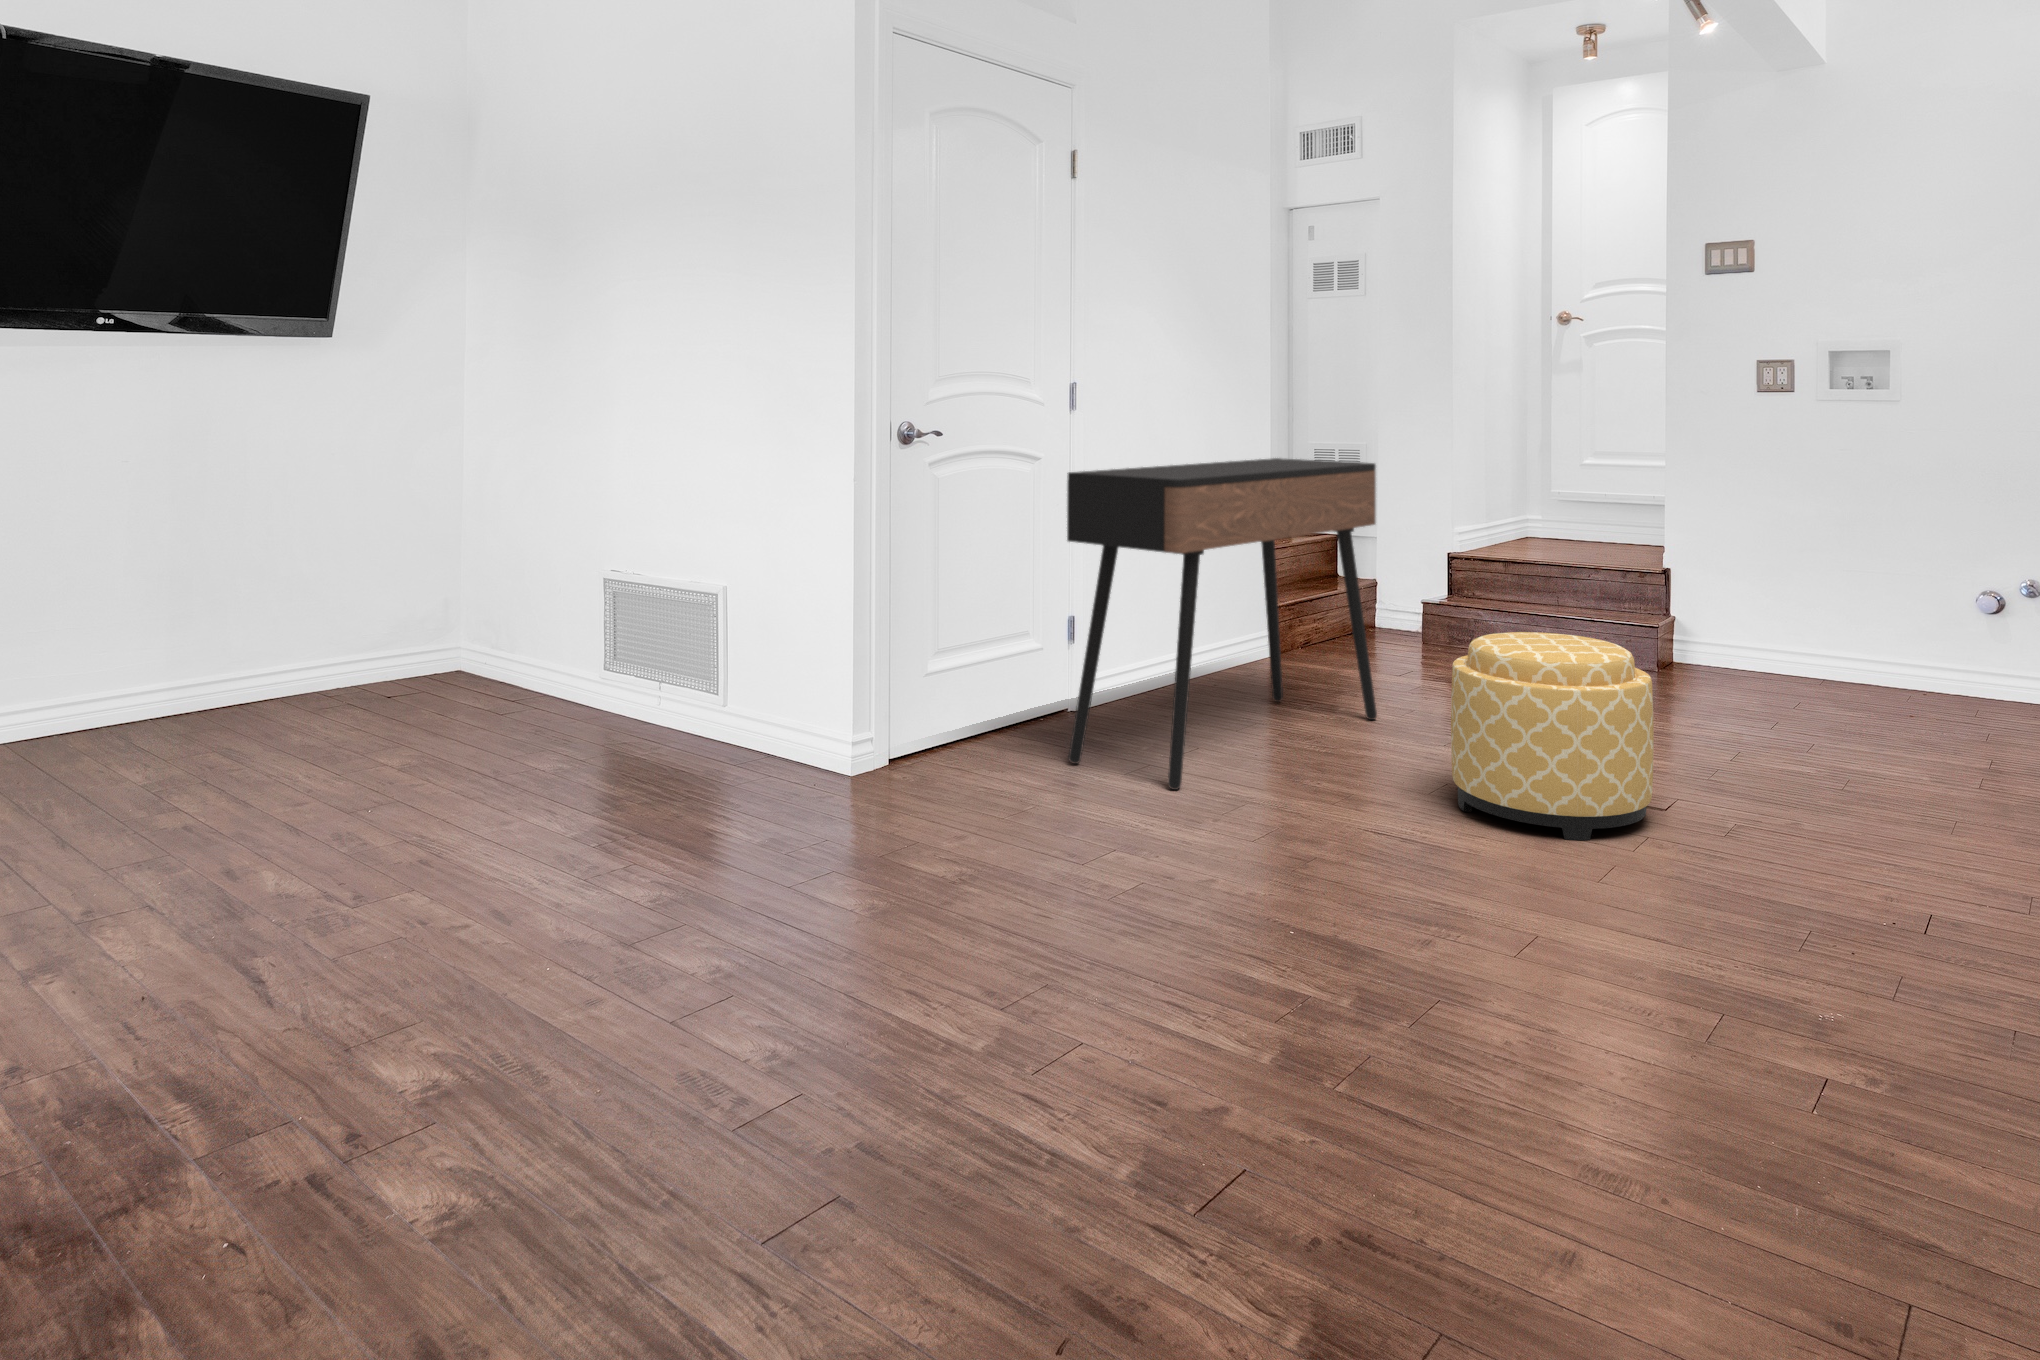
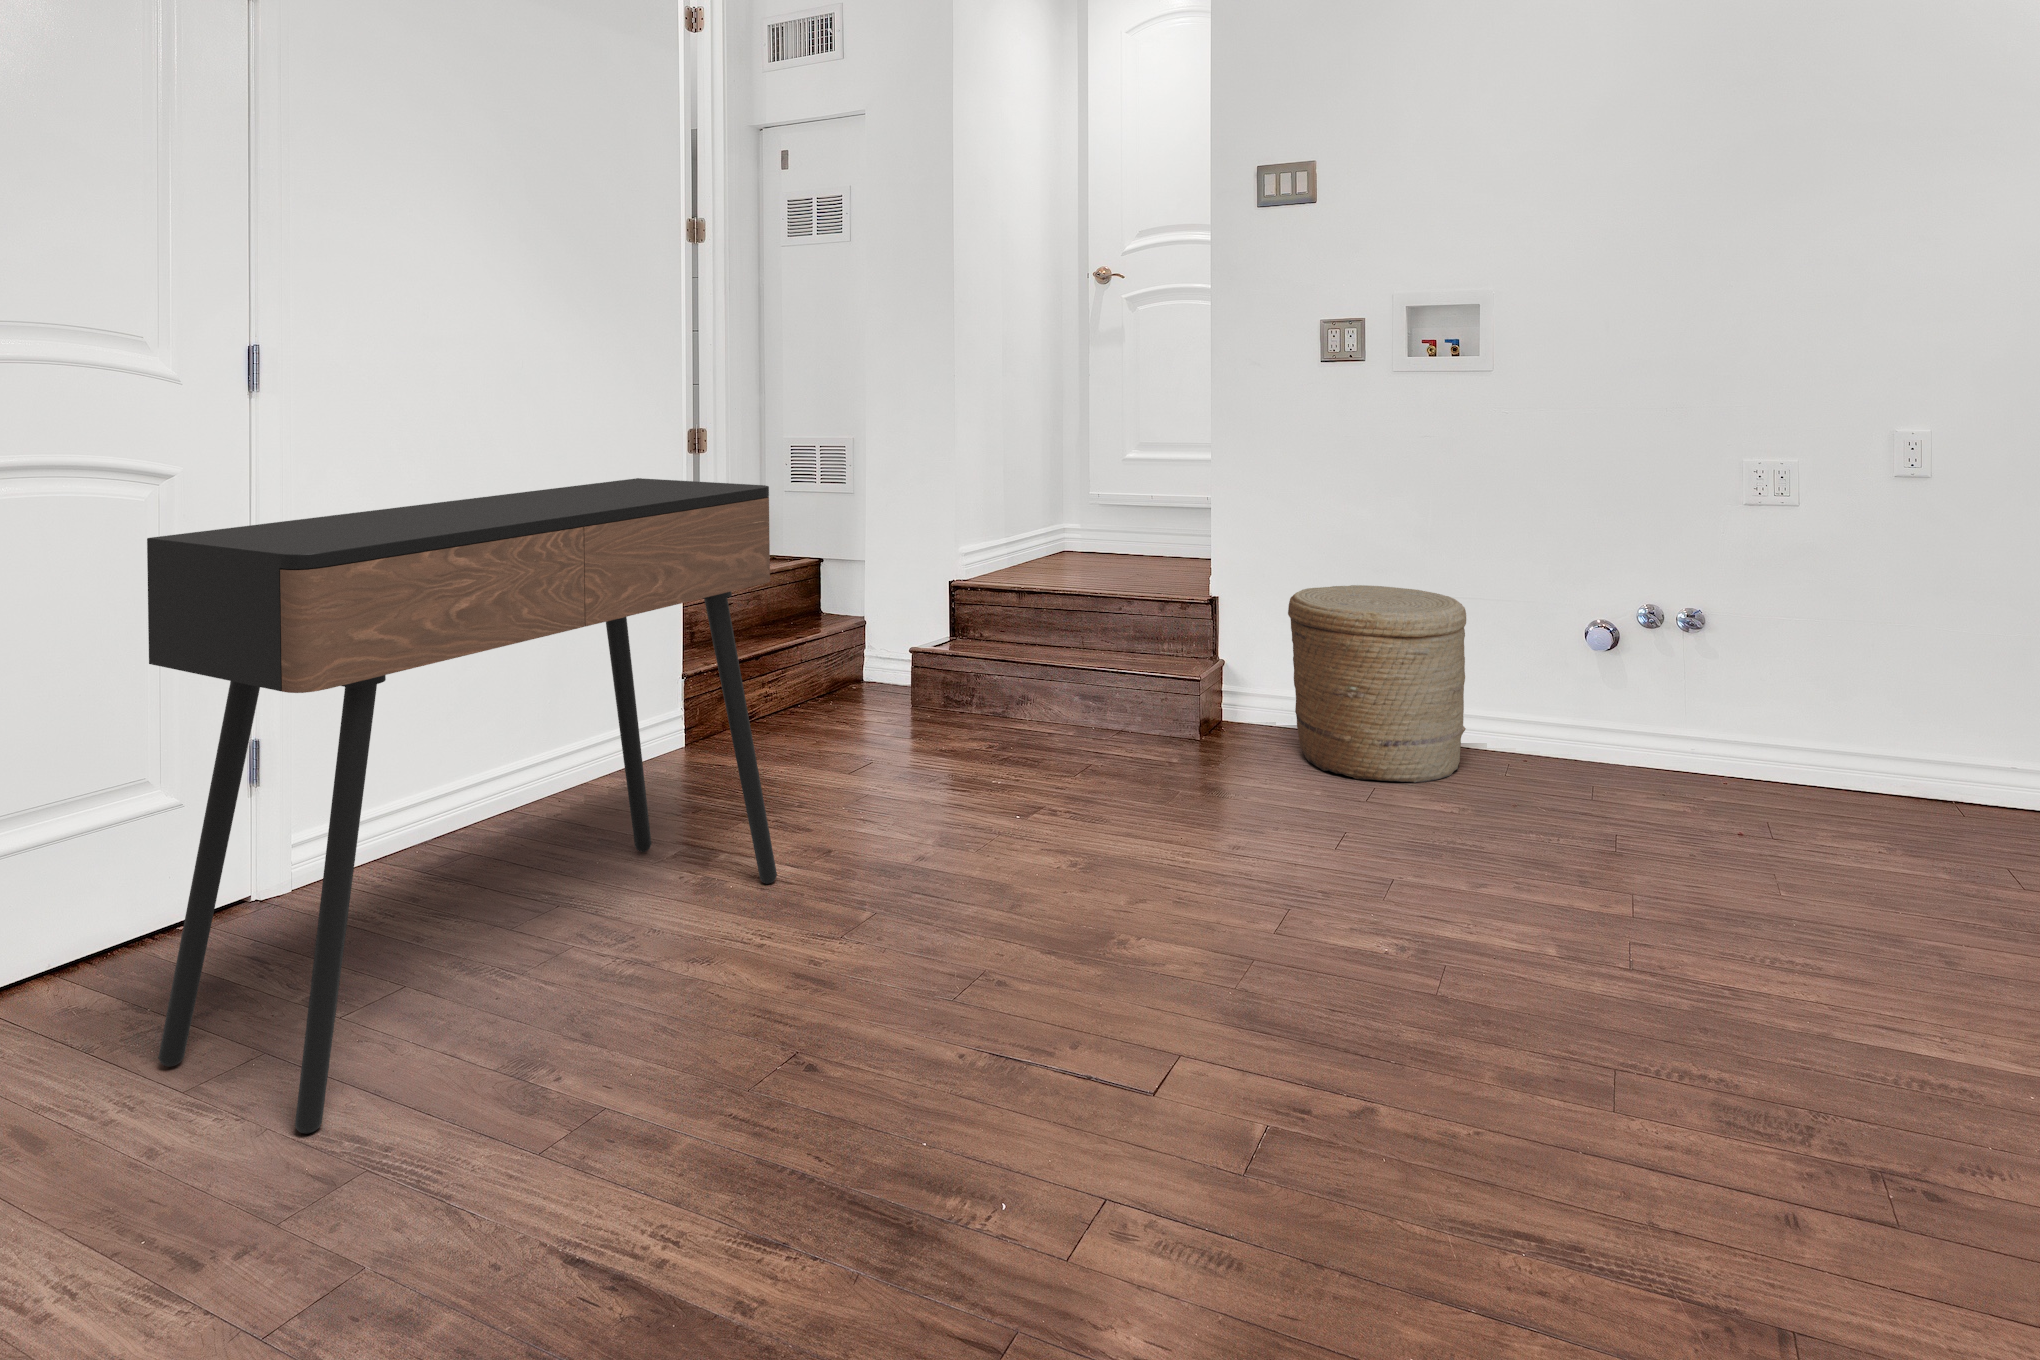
woven basket: none [1731,561,1876,701] -> present [1288,585,1466,783]
ottoman: present [1451,632,1654,840] -> none [801,789,1136,1220]

